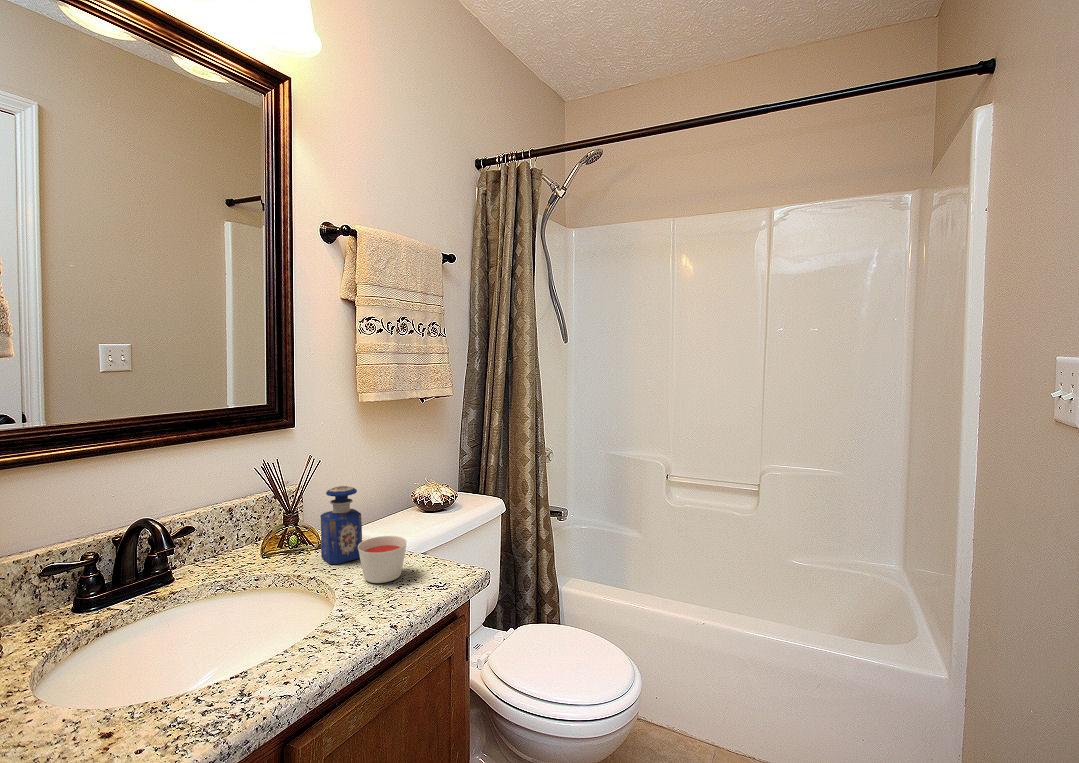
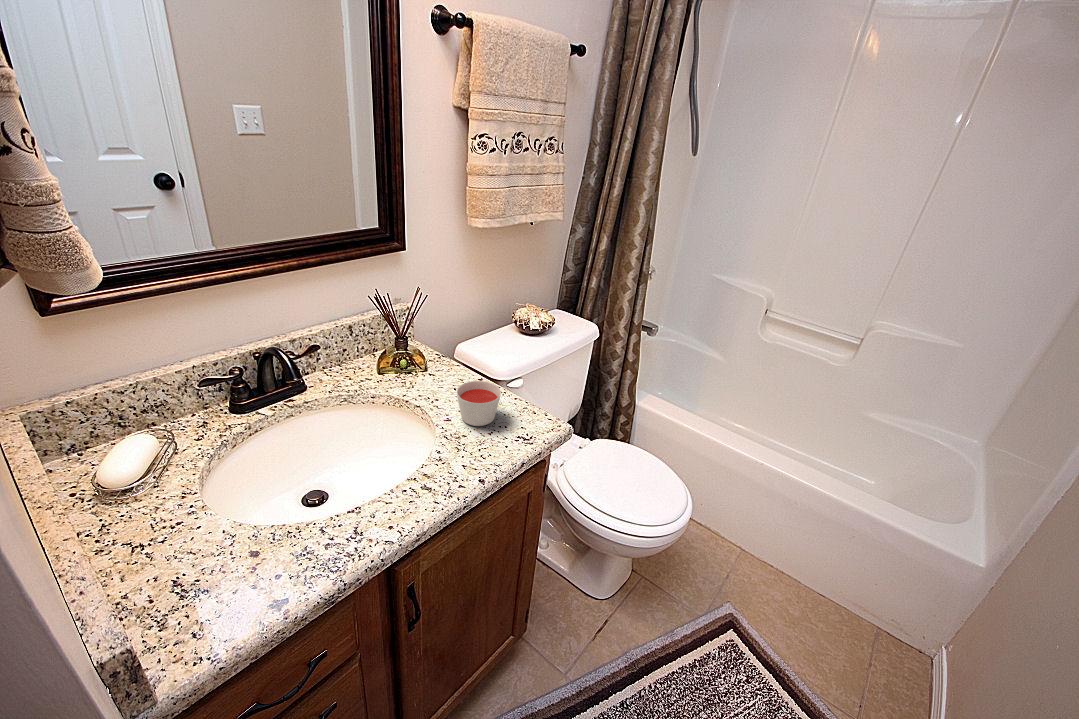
perfume bottle: present [320,486,362,564] -> none [426,324,462,394]

